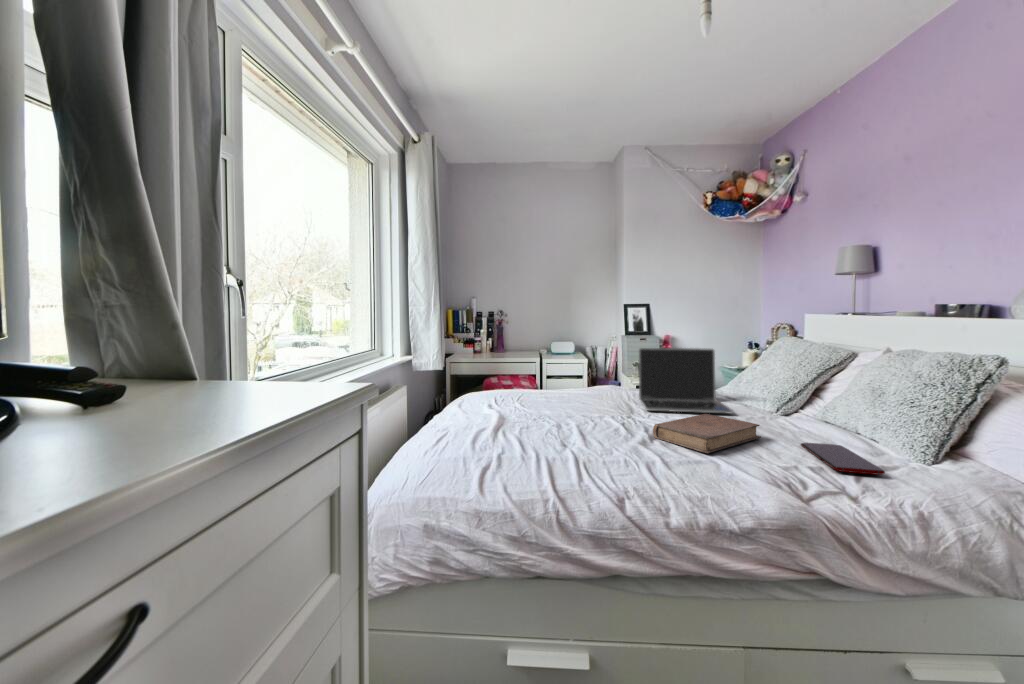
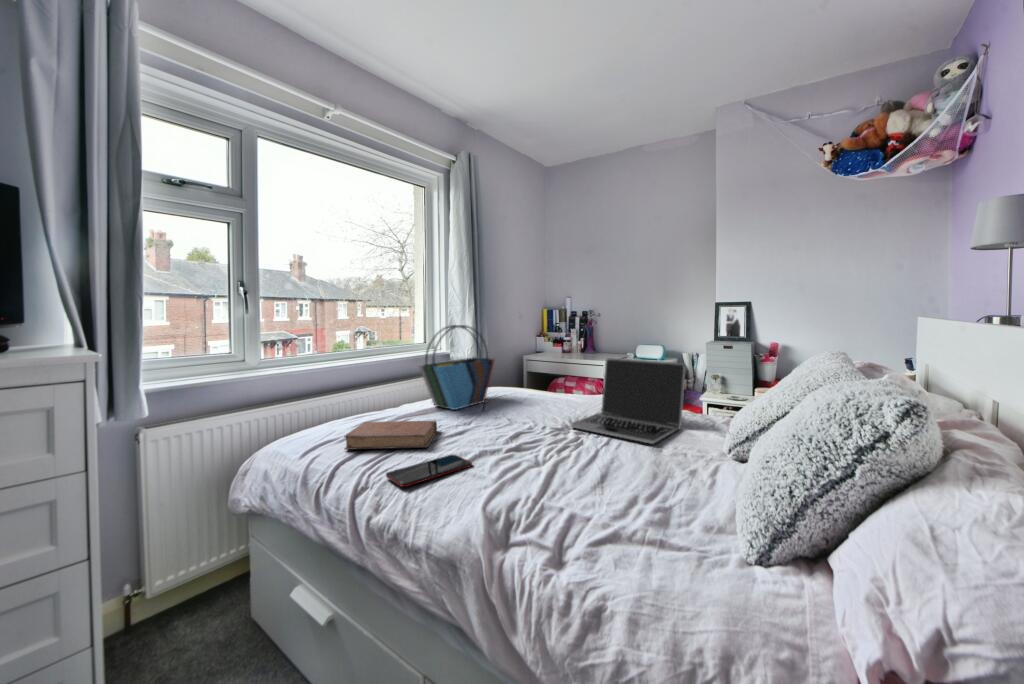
tote bag: none [468,317,516,411] -> present [419,325,494,410]
book: present [653,414,761,453] -> present [344,421,437,450]
smartphone: present [801,443,885,475] -> present [386,455,472,487]

